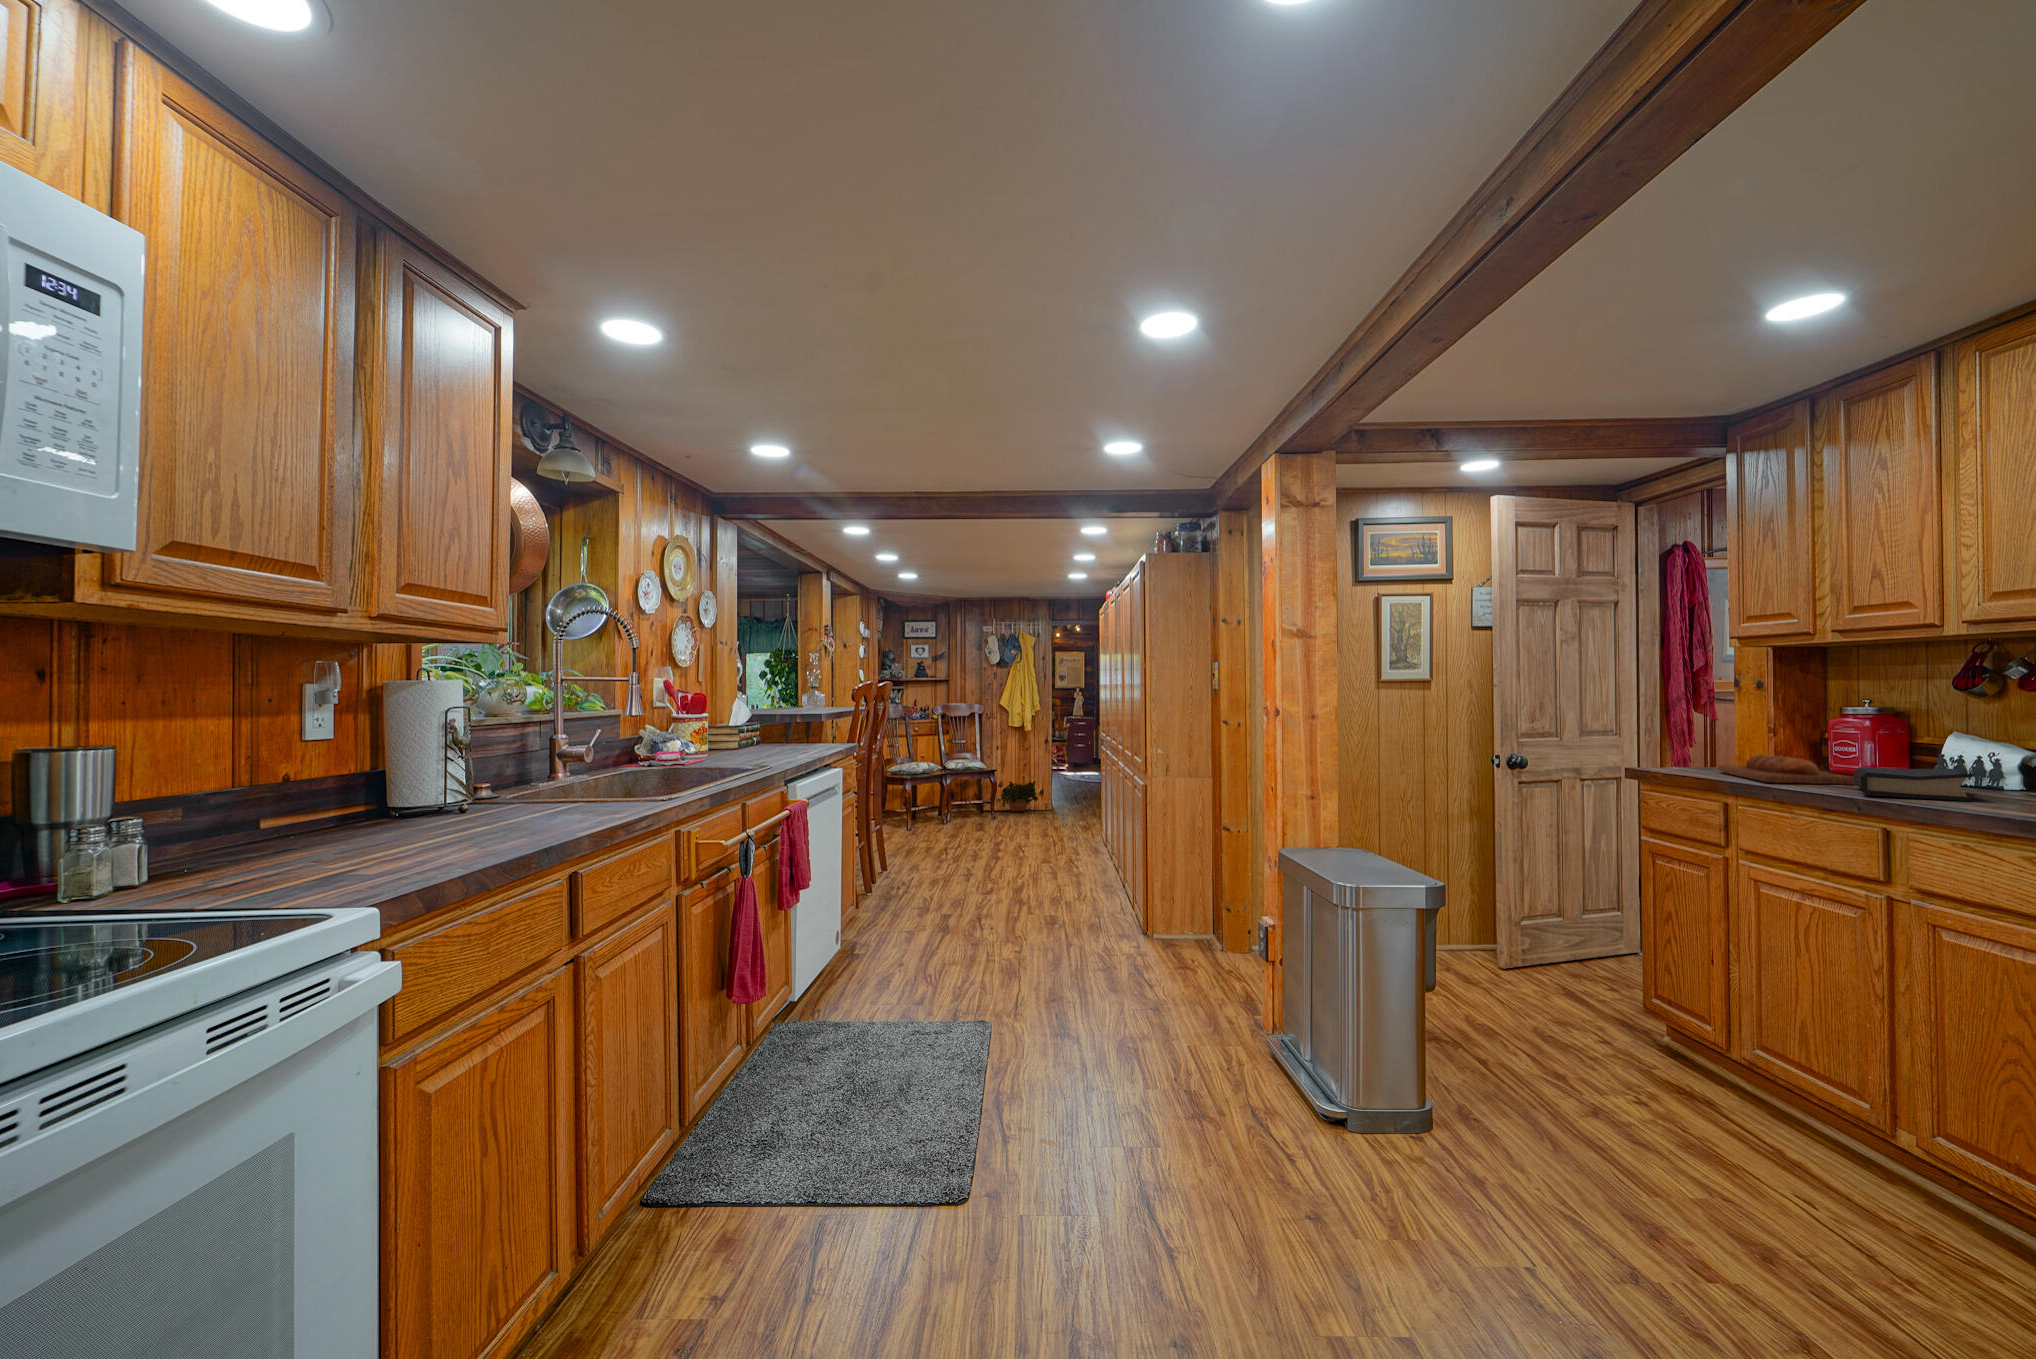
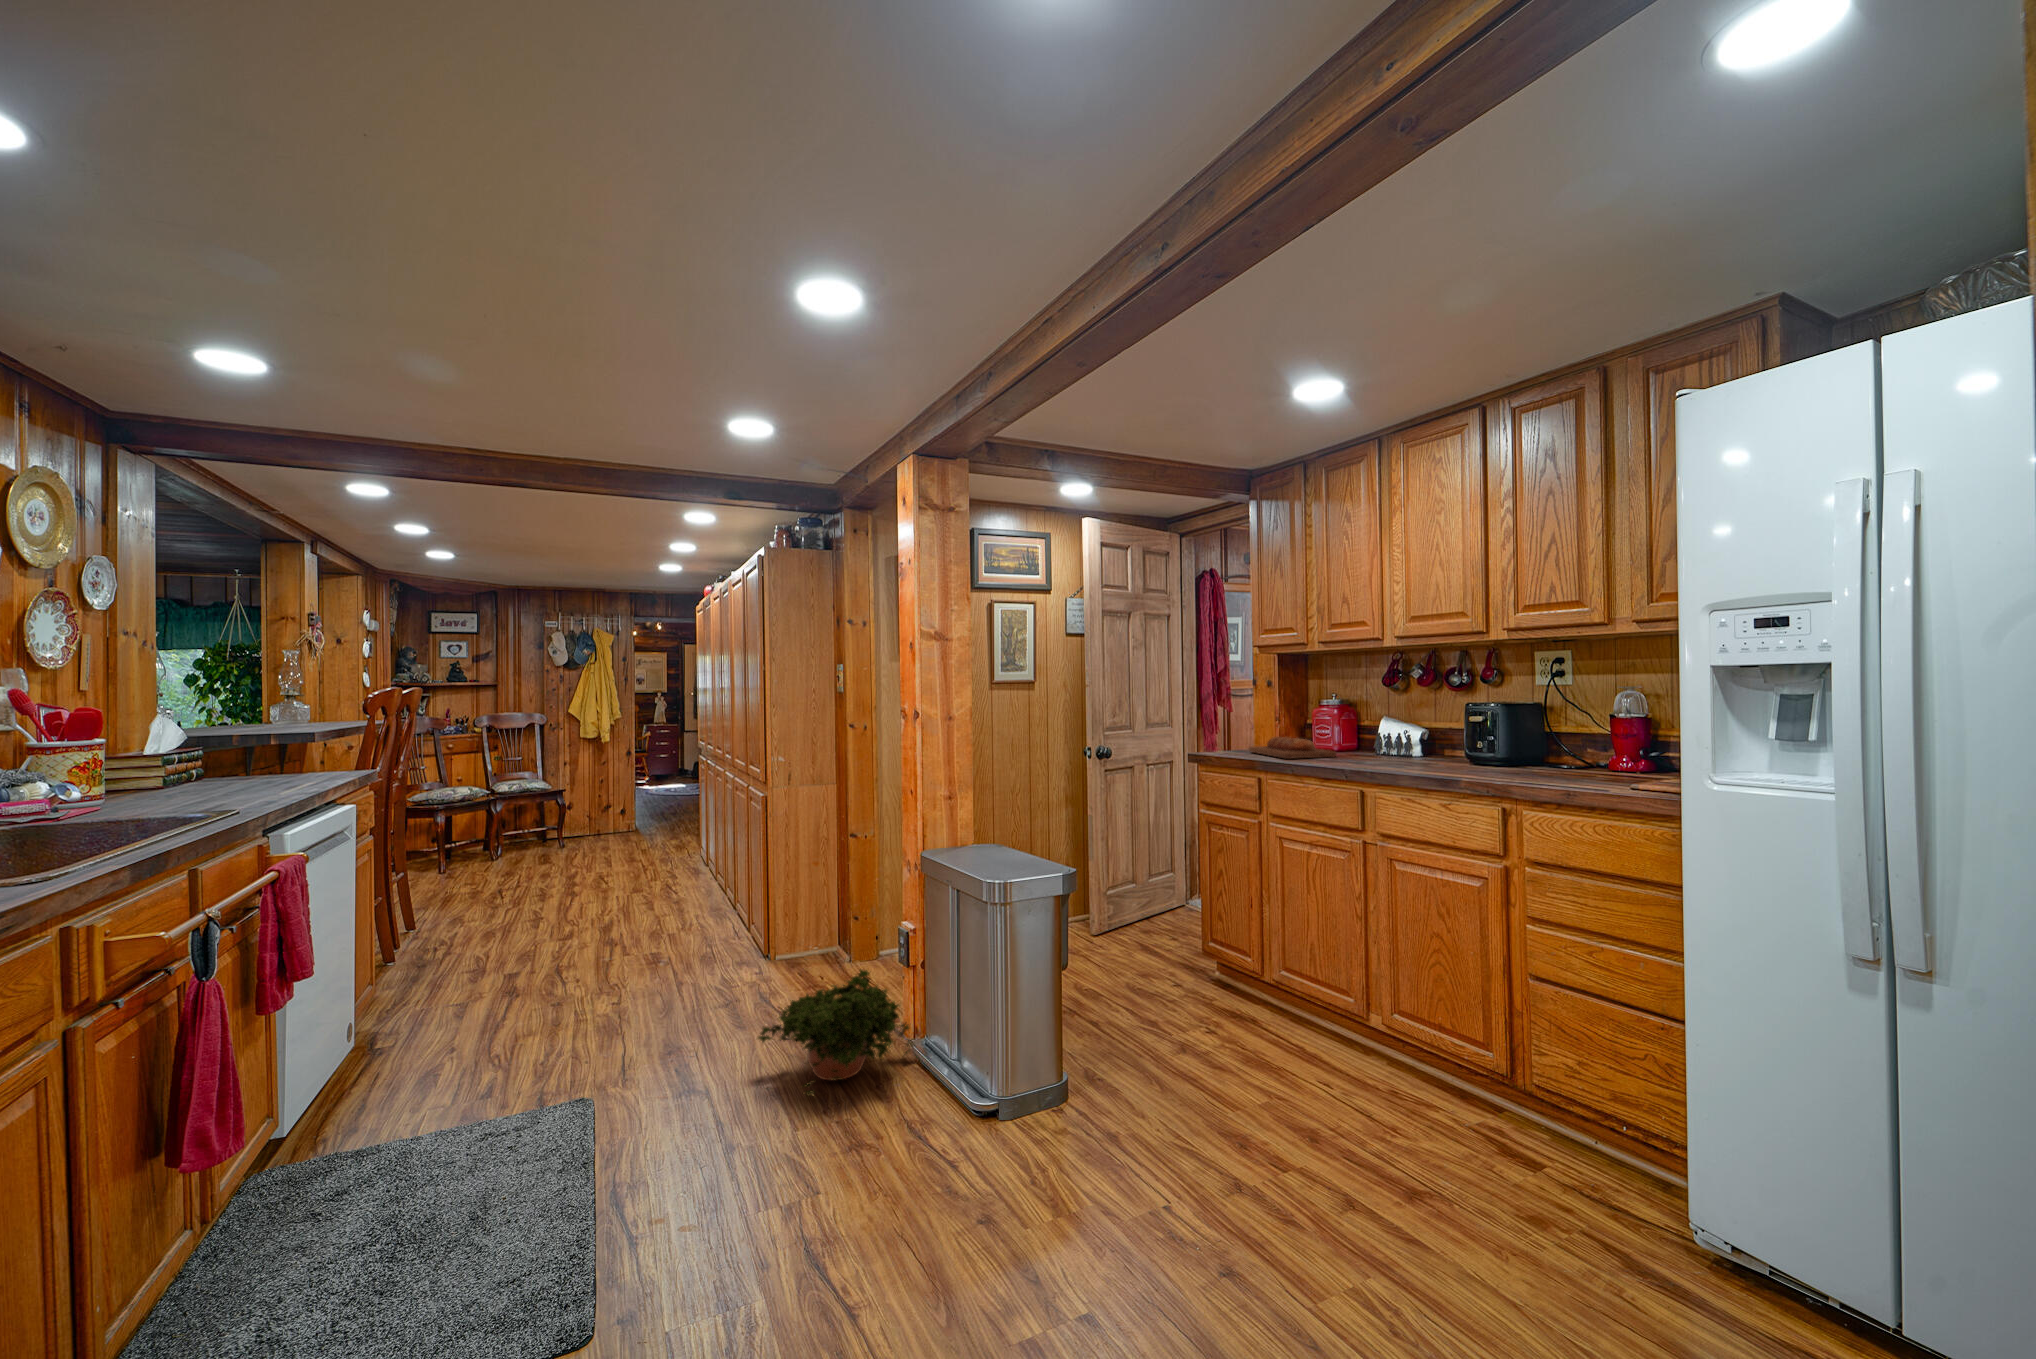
hardback book: present [1853,767,1973,801] -> none [1339,742,1412,765]
potted plant: present [998,781,1038,811] -> present [758,969,915,1096]

